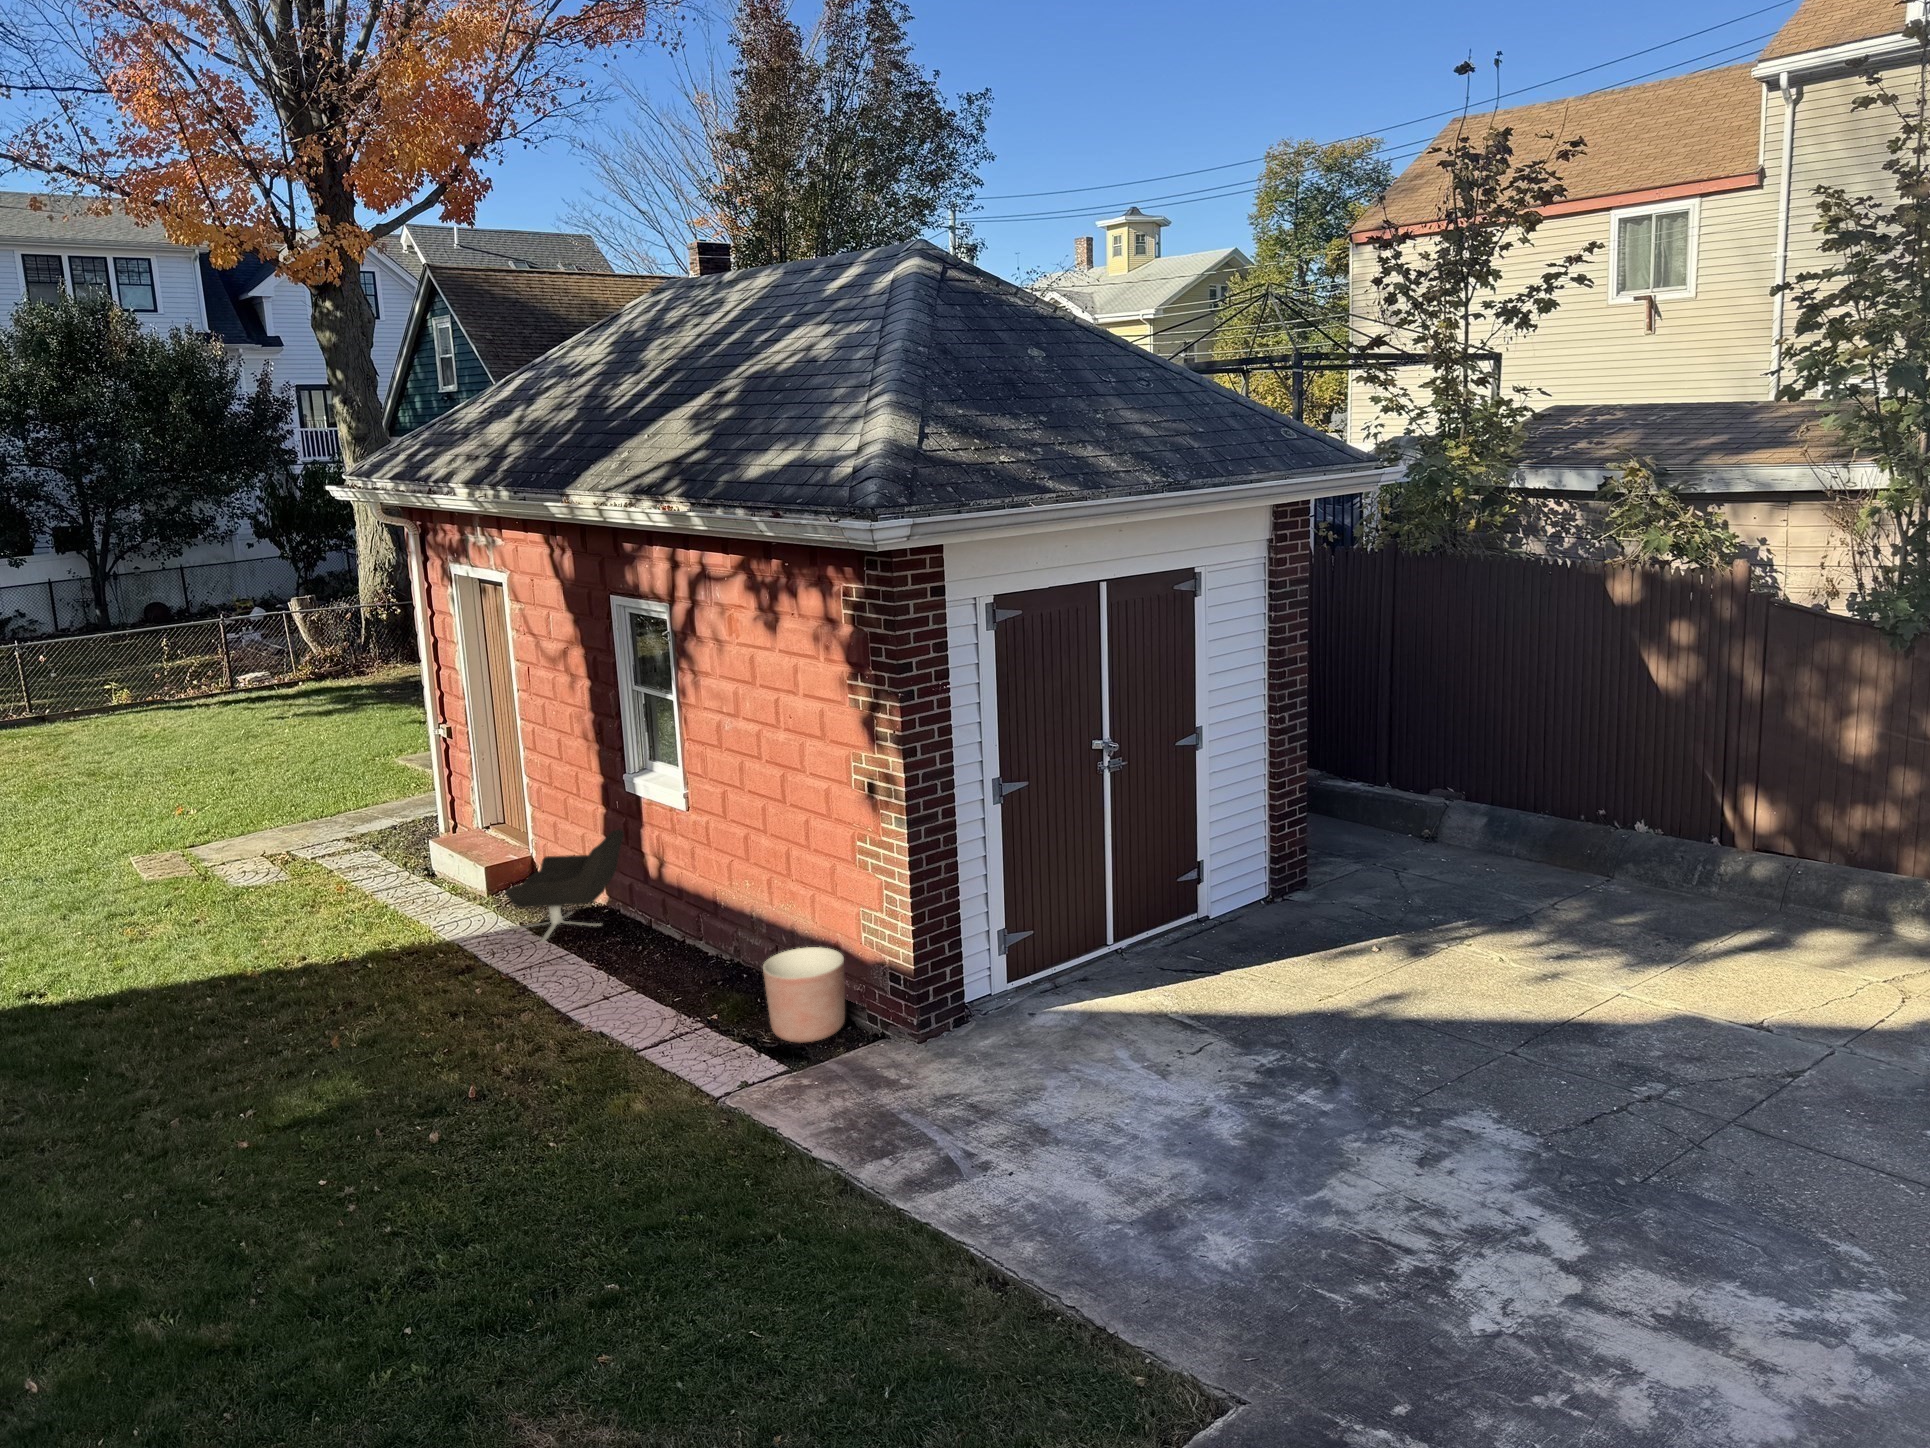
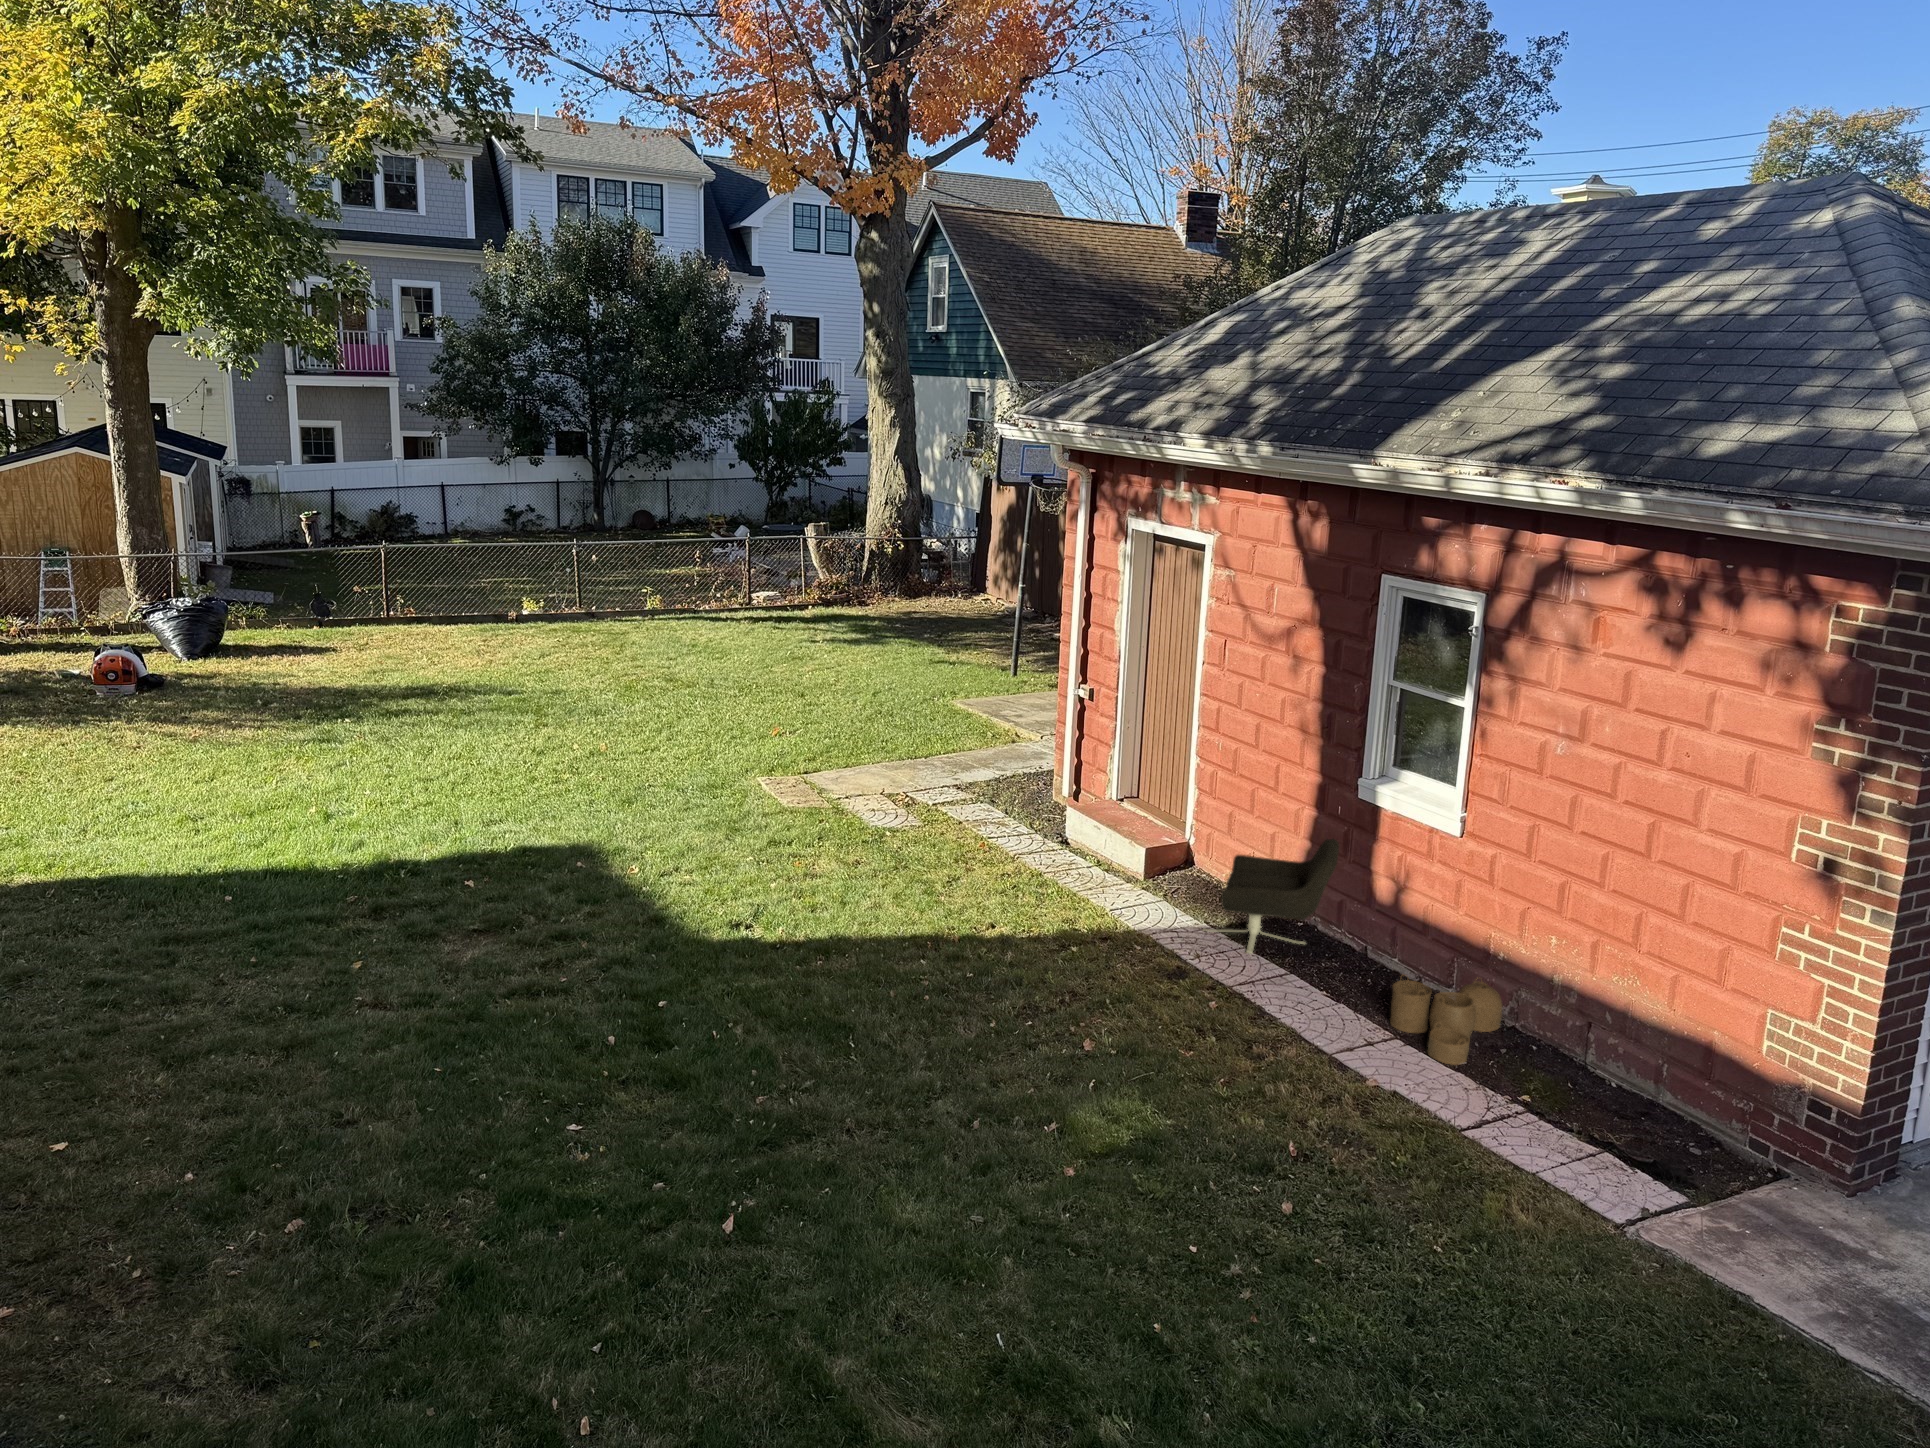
woven basket: none [628,927,732,1003] -> present [1390,975,1503,1065]
planter: present [763,947,845,1043] -> none [1625,1038,1740,1161]

